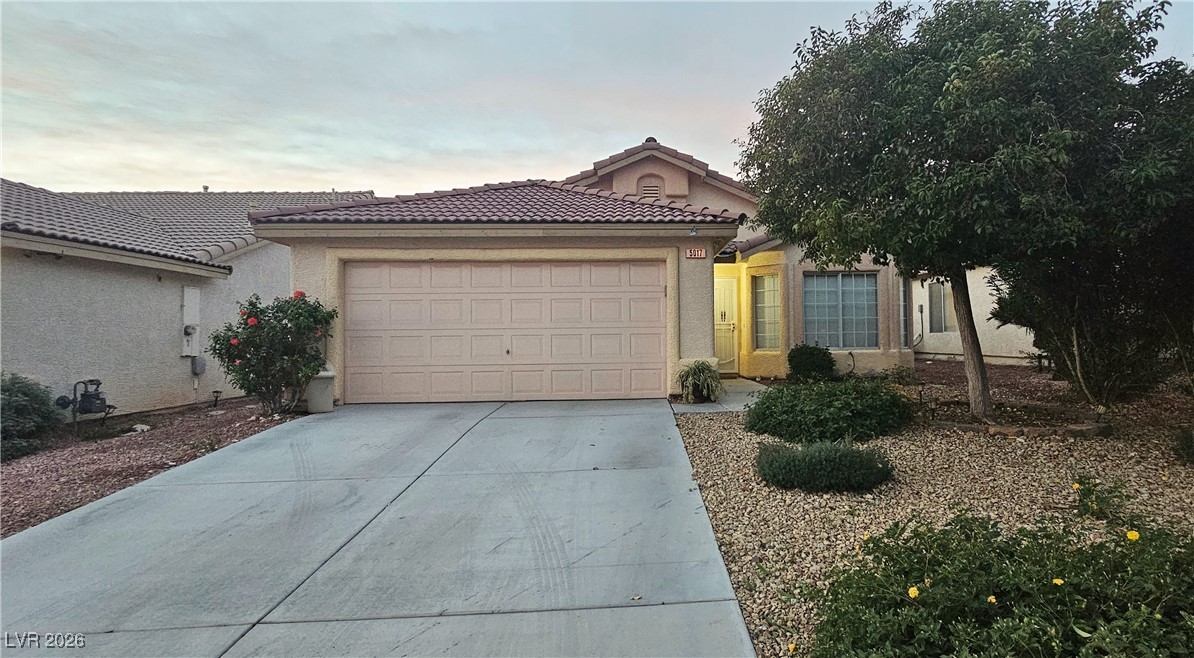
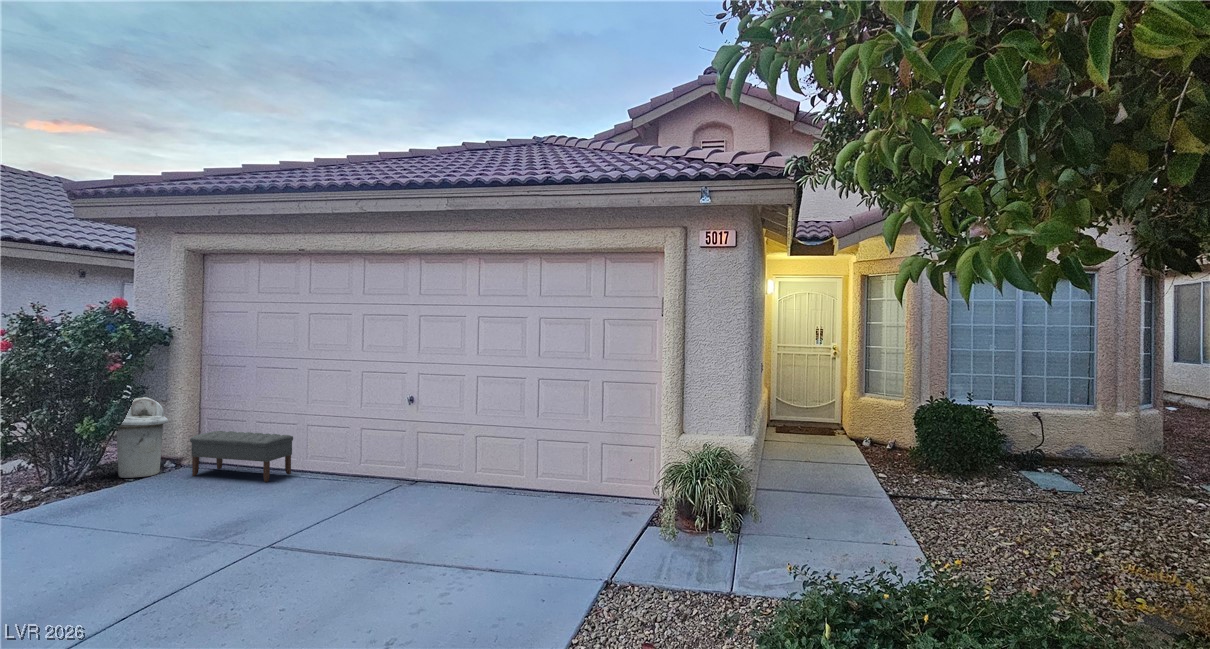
bench: none [358,381,425,410] -> present [190,431,293,482]

